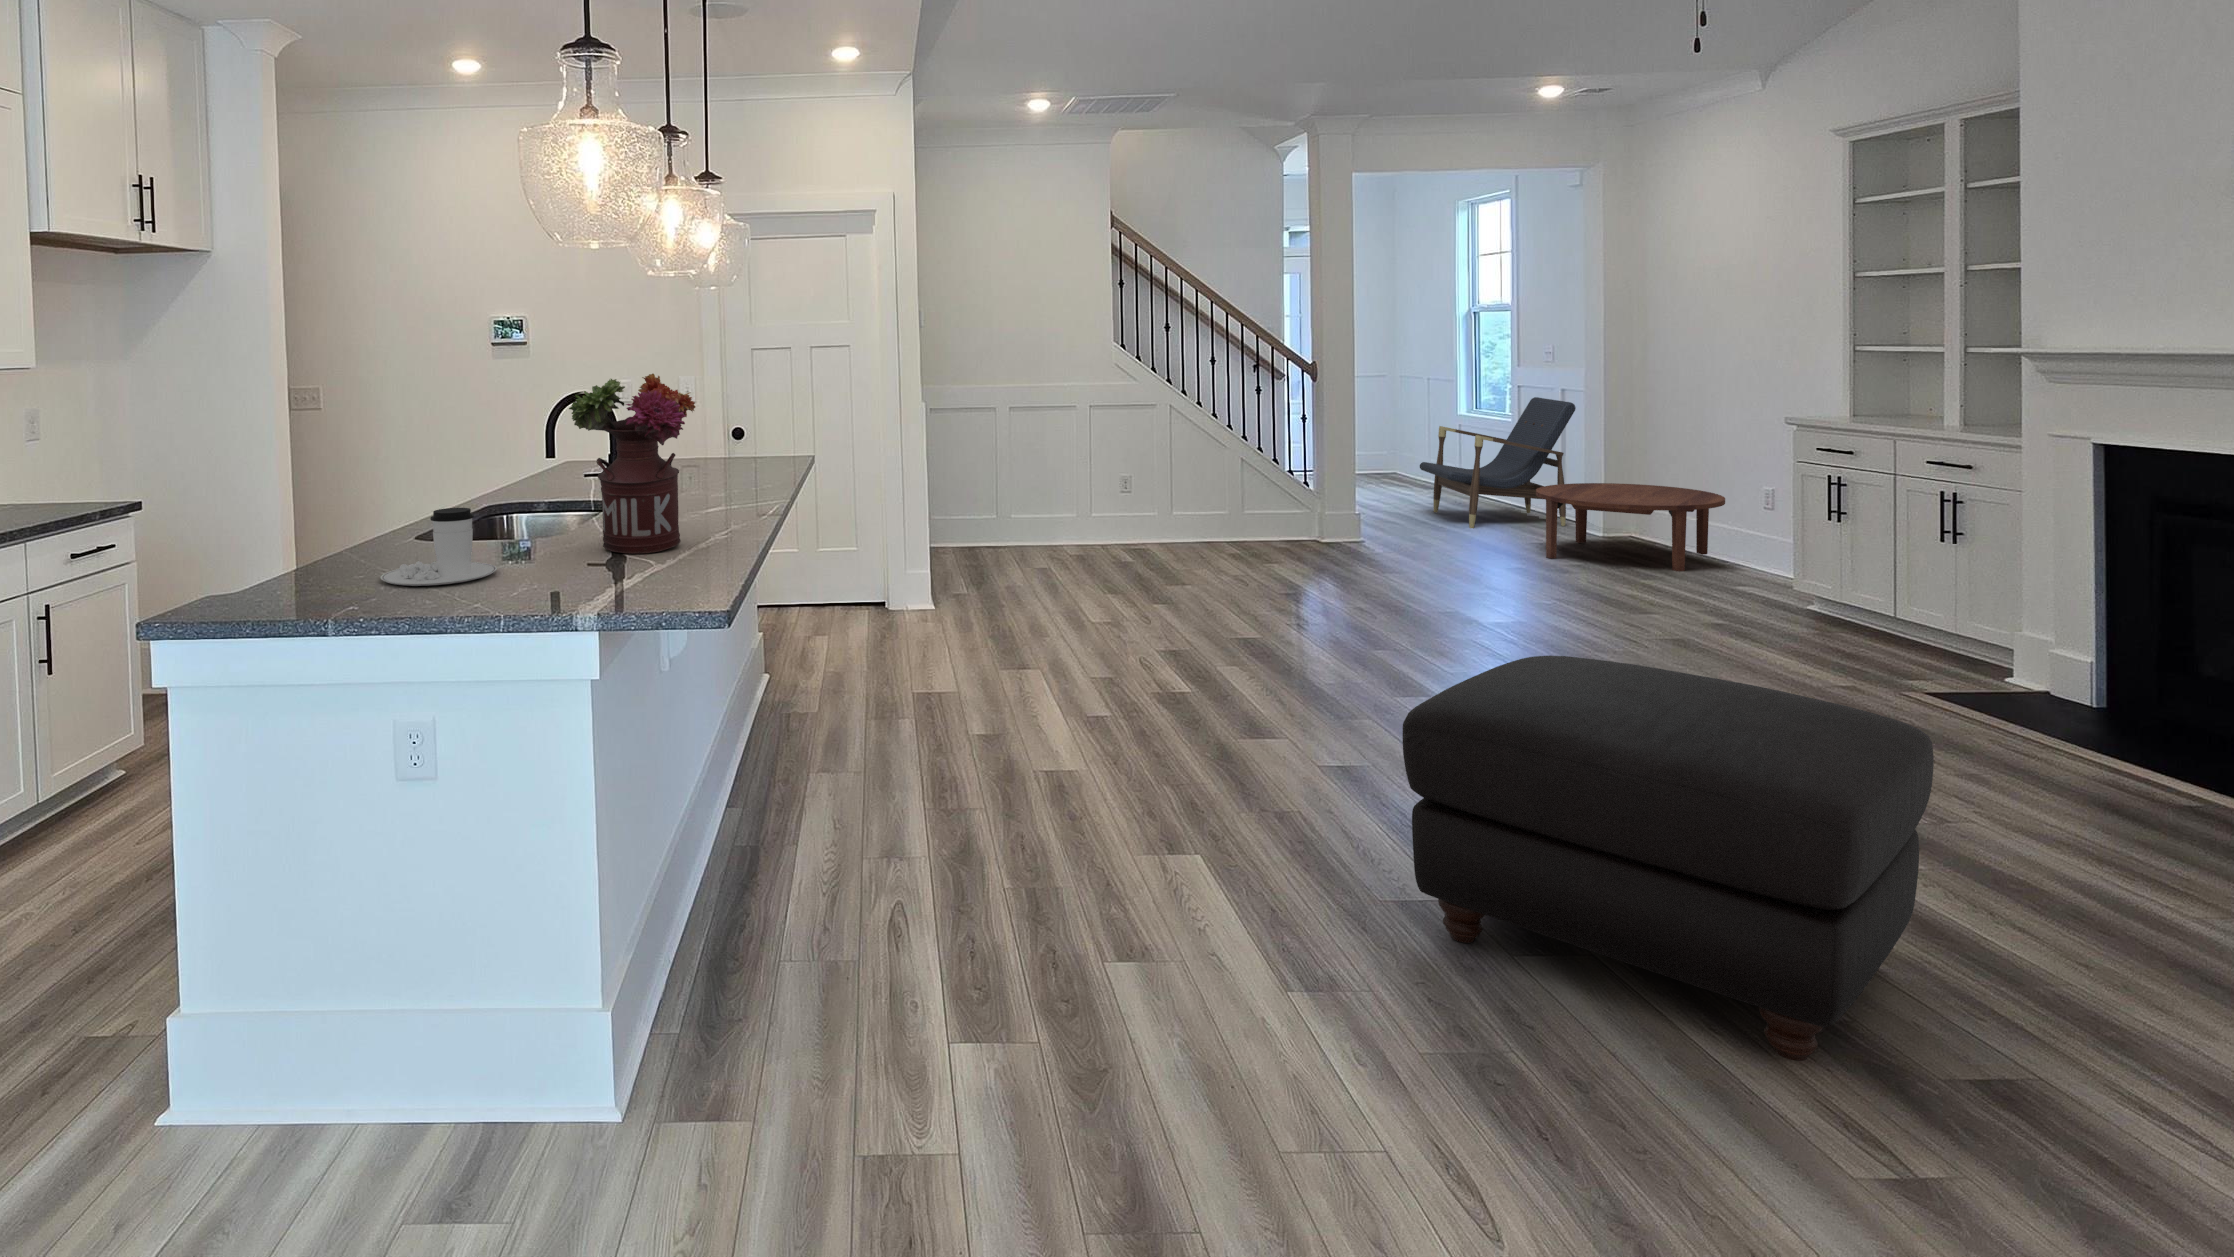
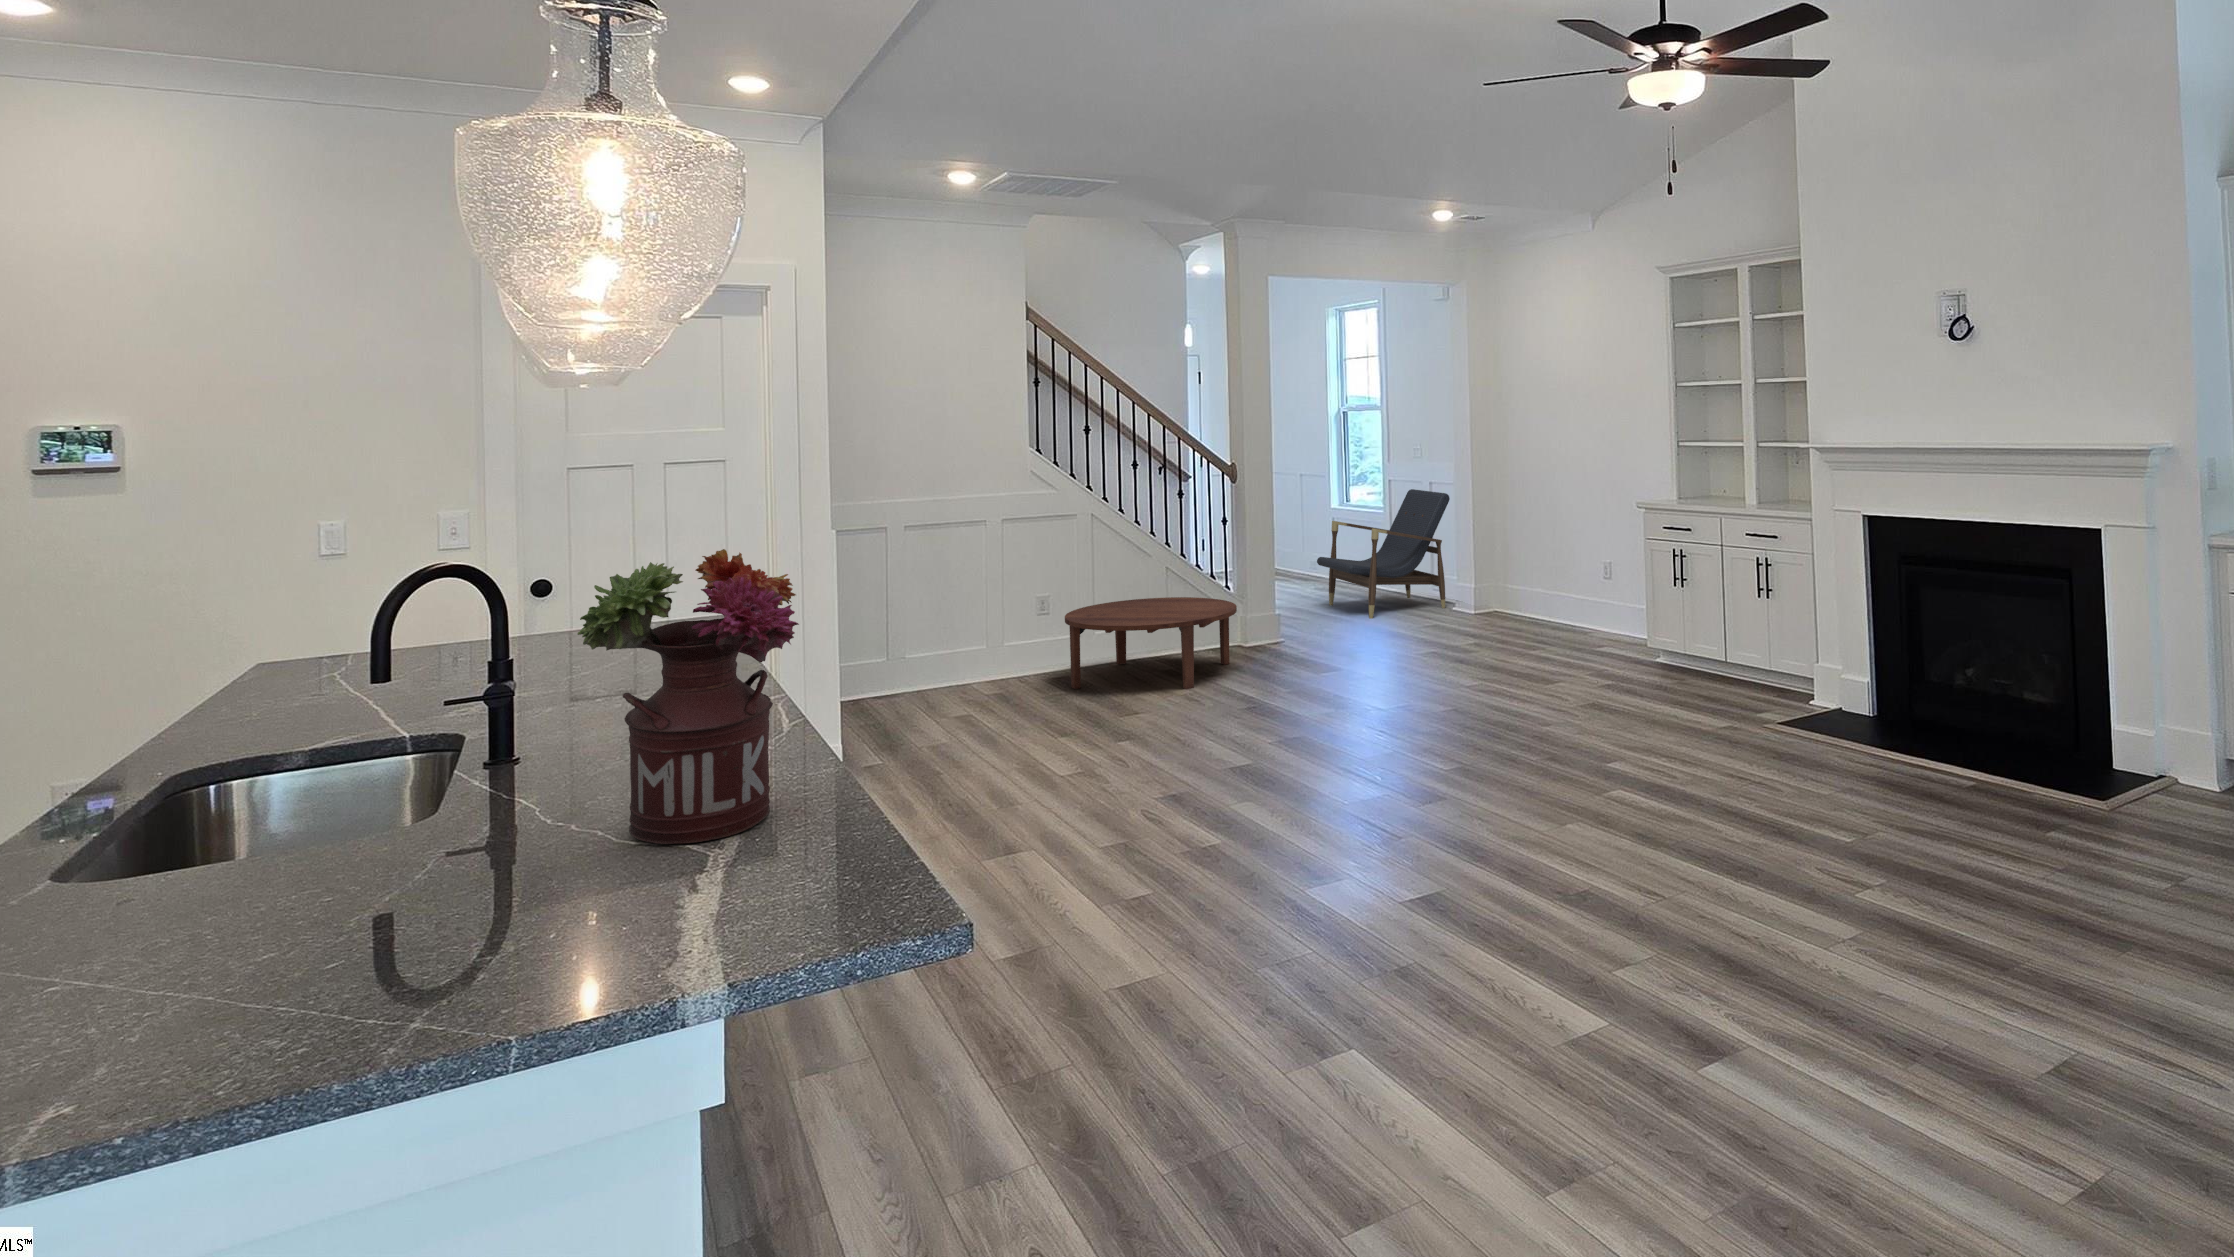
coffee table: present [1536,483,1725,571] -> present [1065,597,1237,689]
coffee cup: present [380,508,497,586] -> none [205,825,481,1009]
ottoman: present [1403,655,1934,1061] -> none [1581,756,1977,1099]

